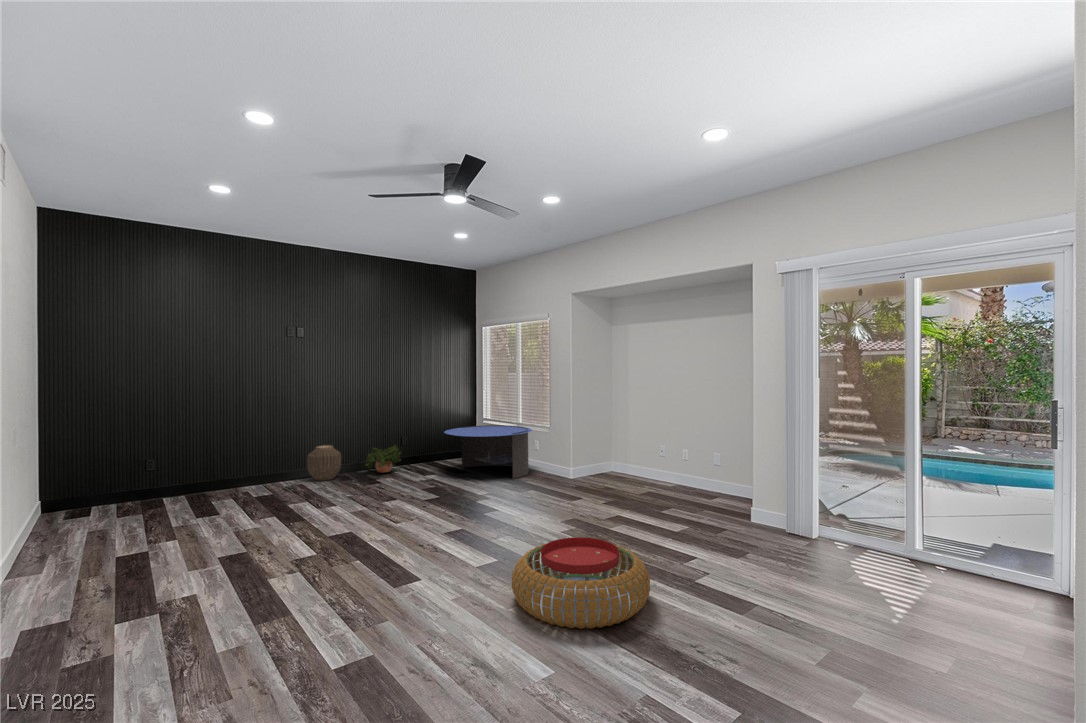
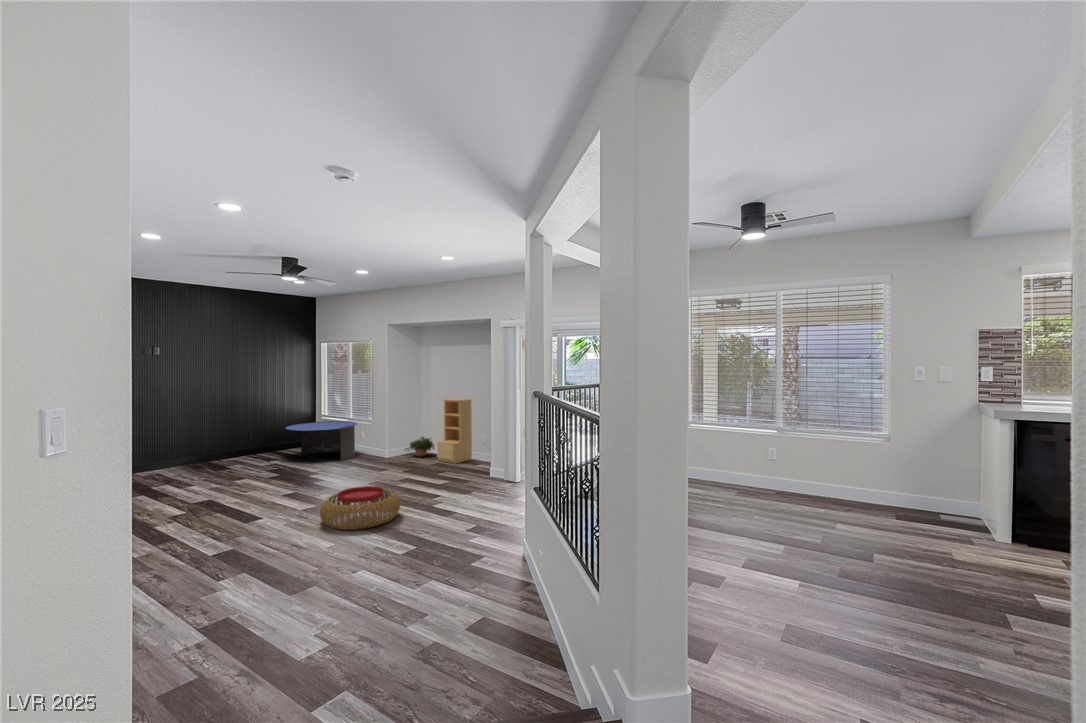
bookshelf: none [646,396,697,494] -> present [437,398,472,464]
woven basket: present [307,445,341,480] -> none [164,442,195,470]
potted plant: present [366,445,401,472] -> present [405,437,435,456]

